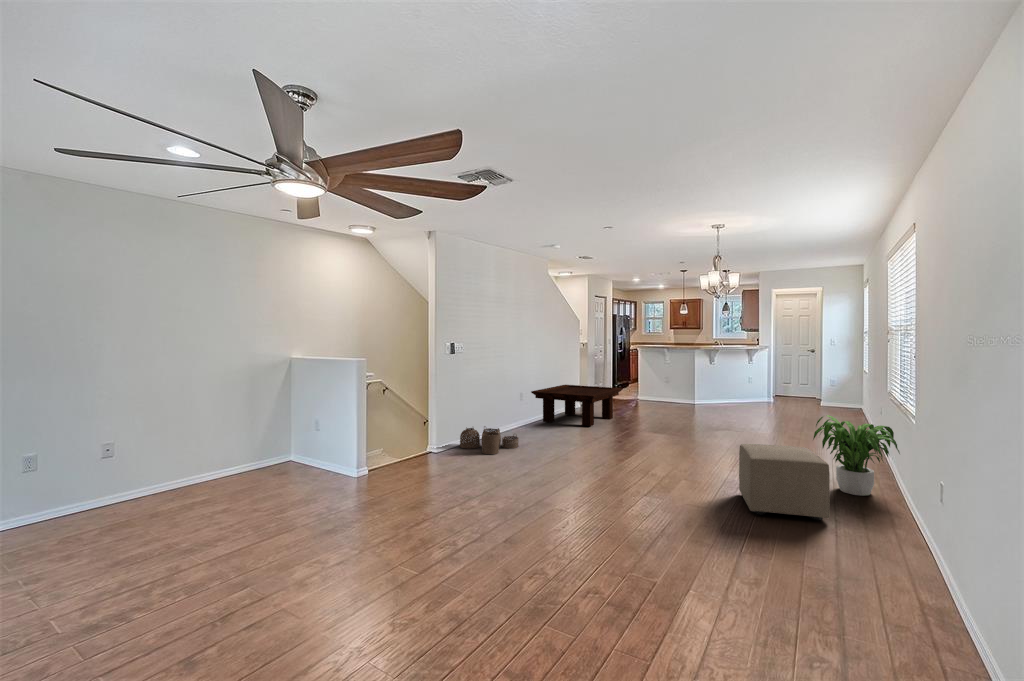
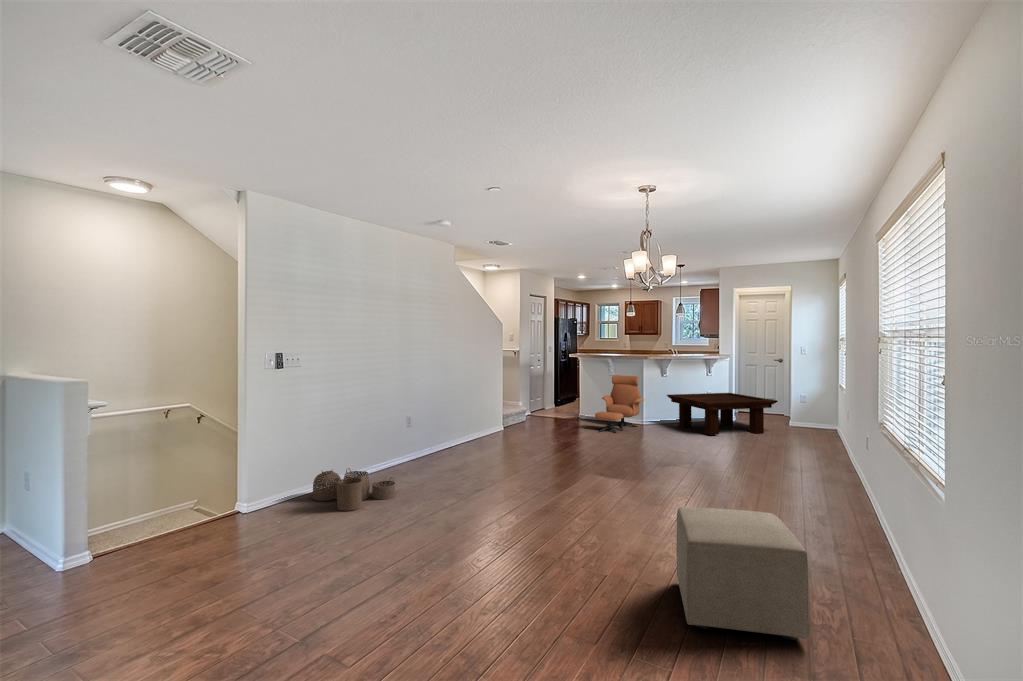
lounge chair: none [654,363,695,409] -> present [595,375,644,433]
coffee table: present [531,385,623,426] -> present [667,393,778,435]
potted plant: present [813,415,900,496] -> none [782,457,906,580]

